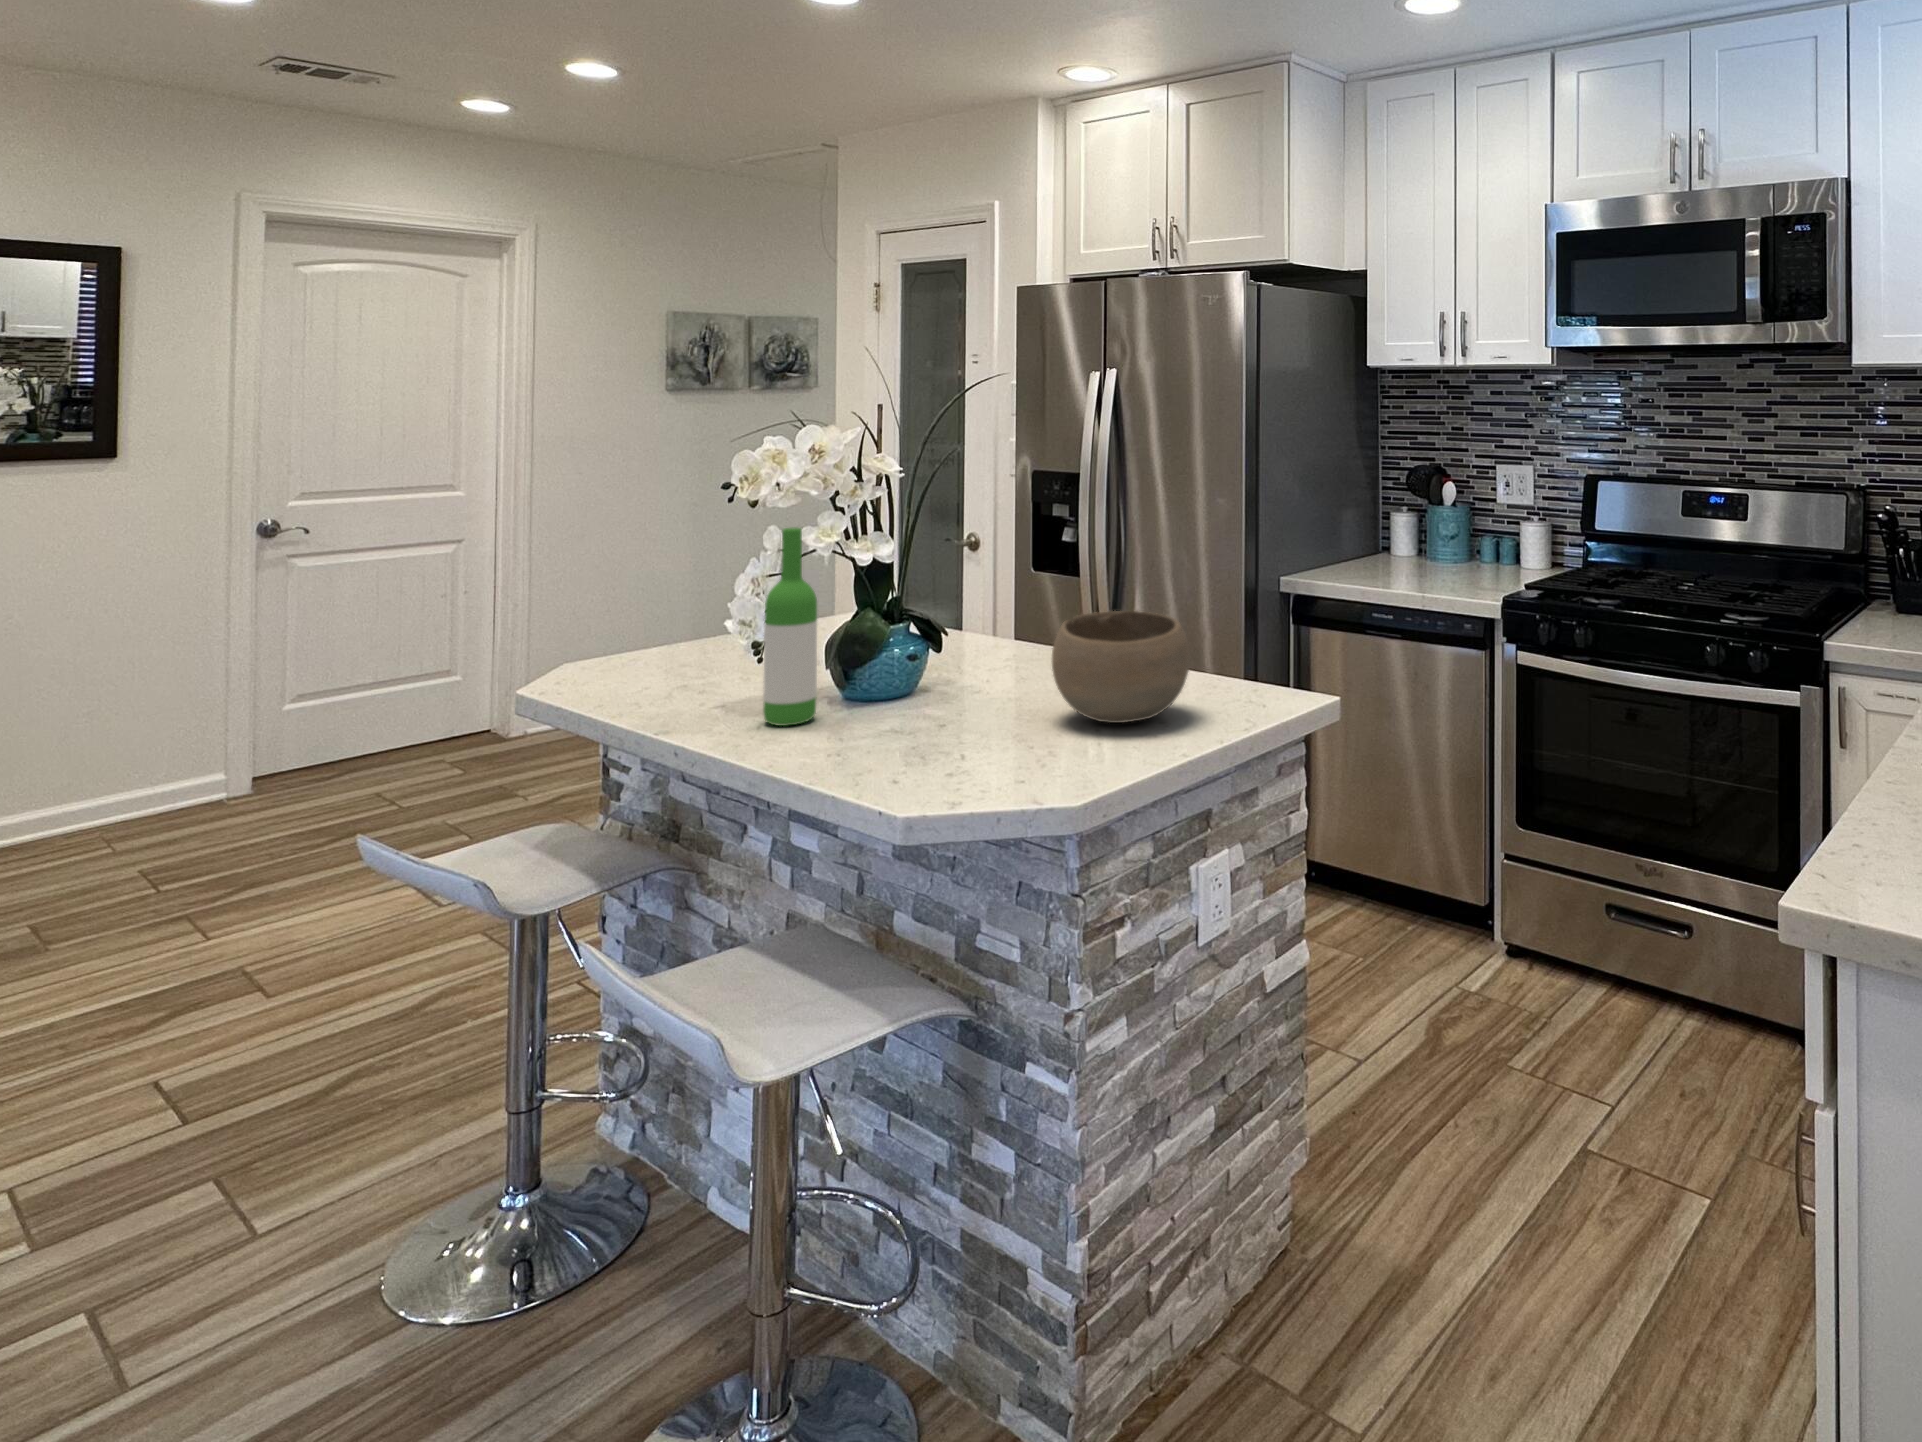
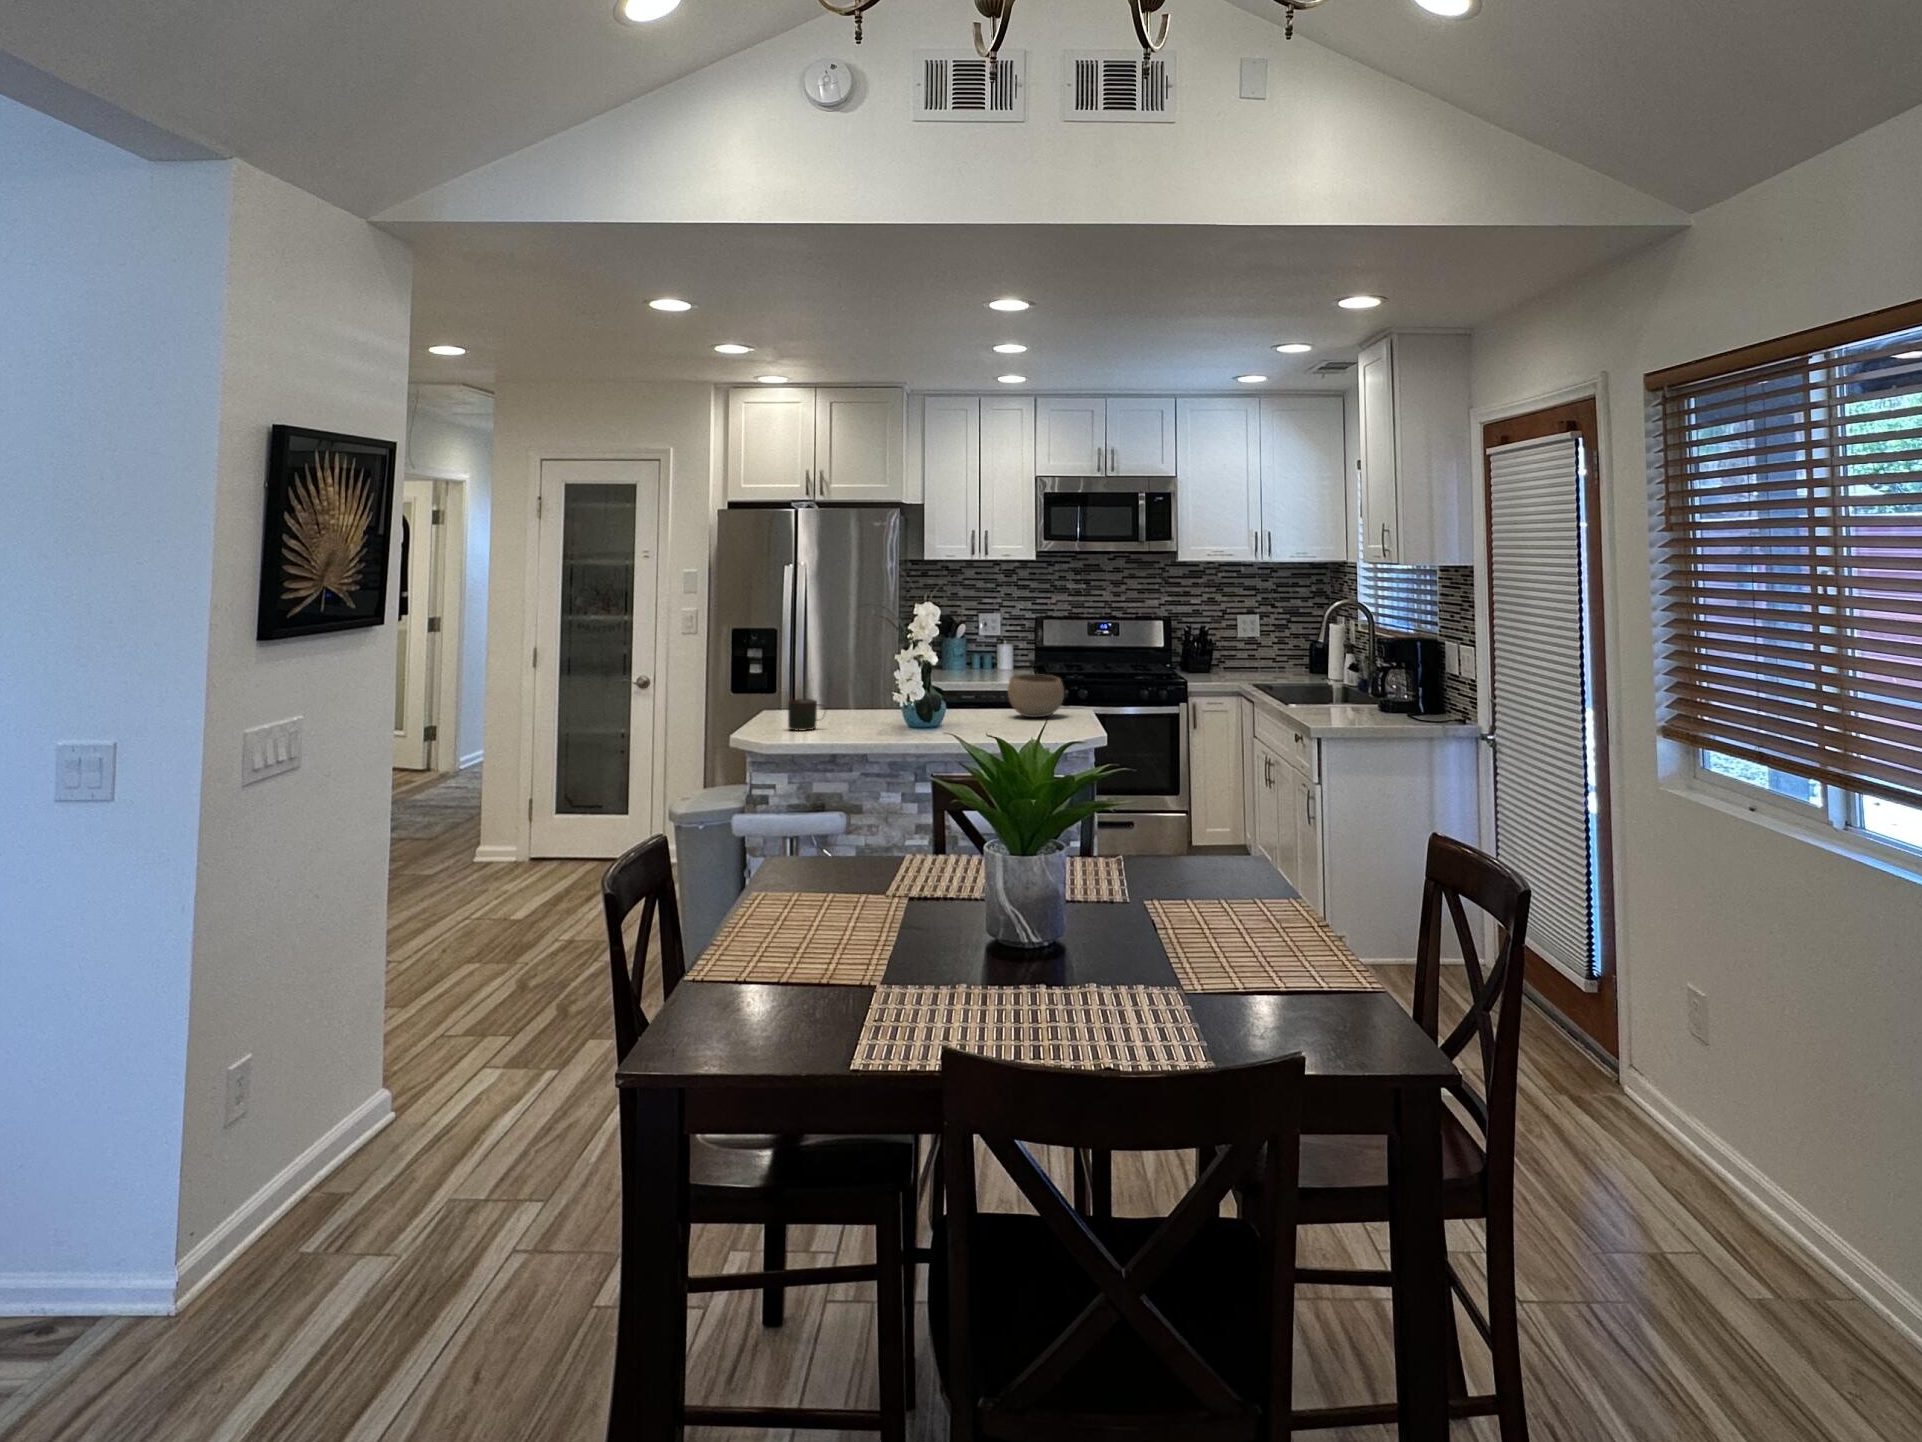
wine bottle: present [763,528,817,726] -> none [910,644,932,730]
mug: none [635,620,700,686] -> present [788,699,819,731]

